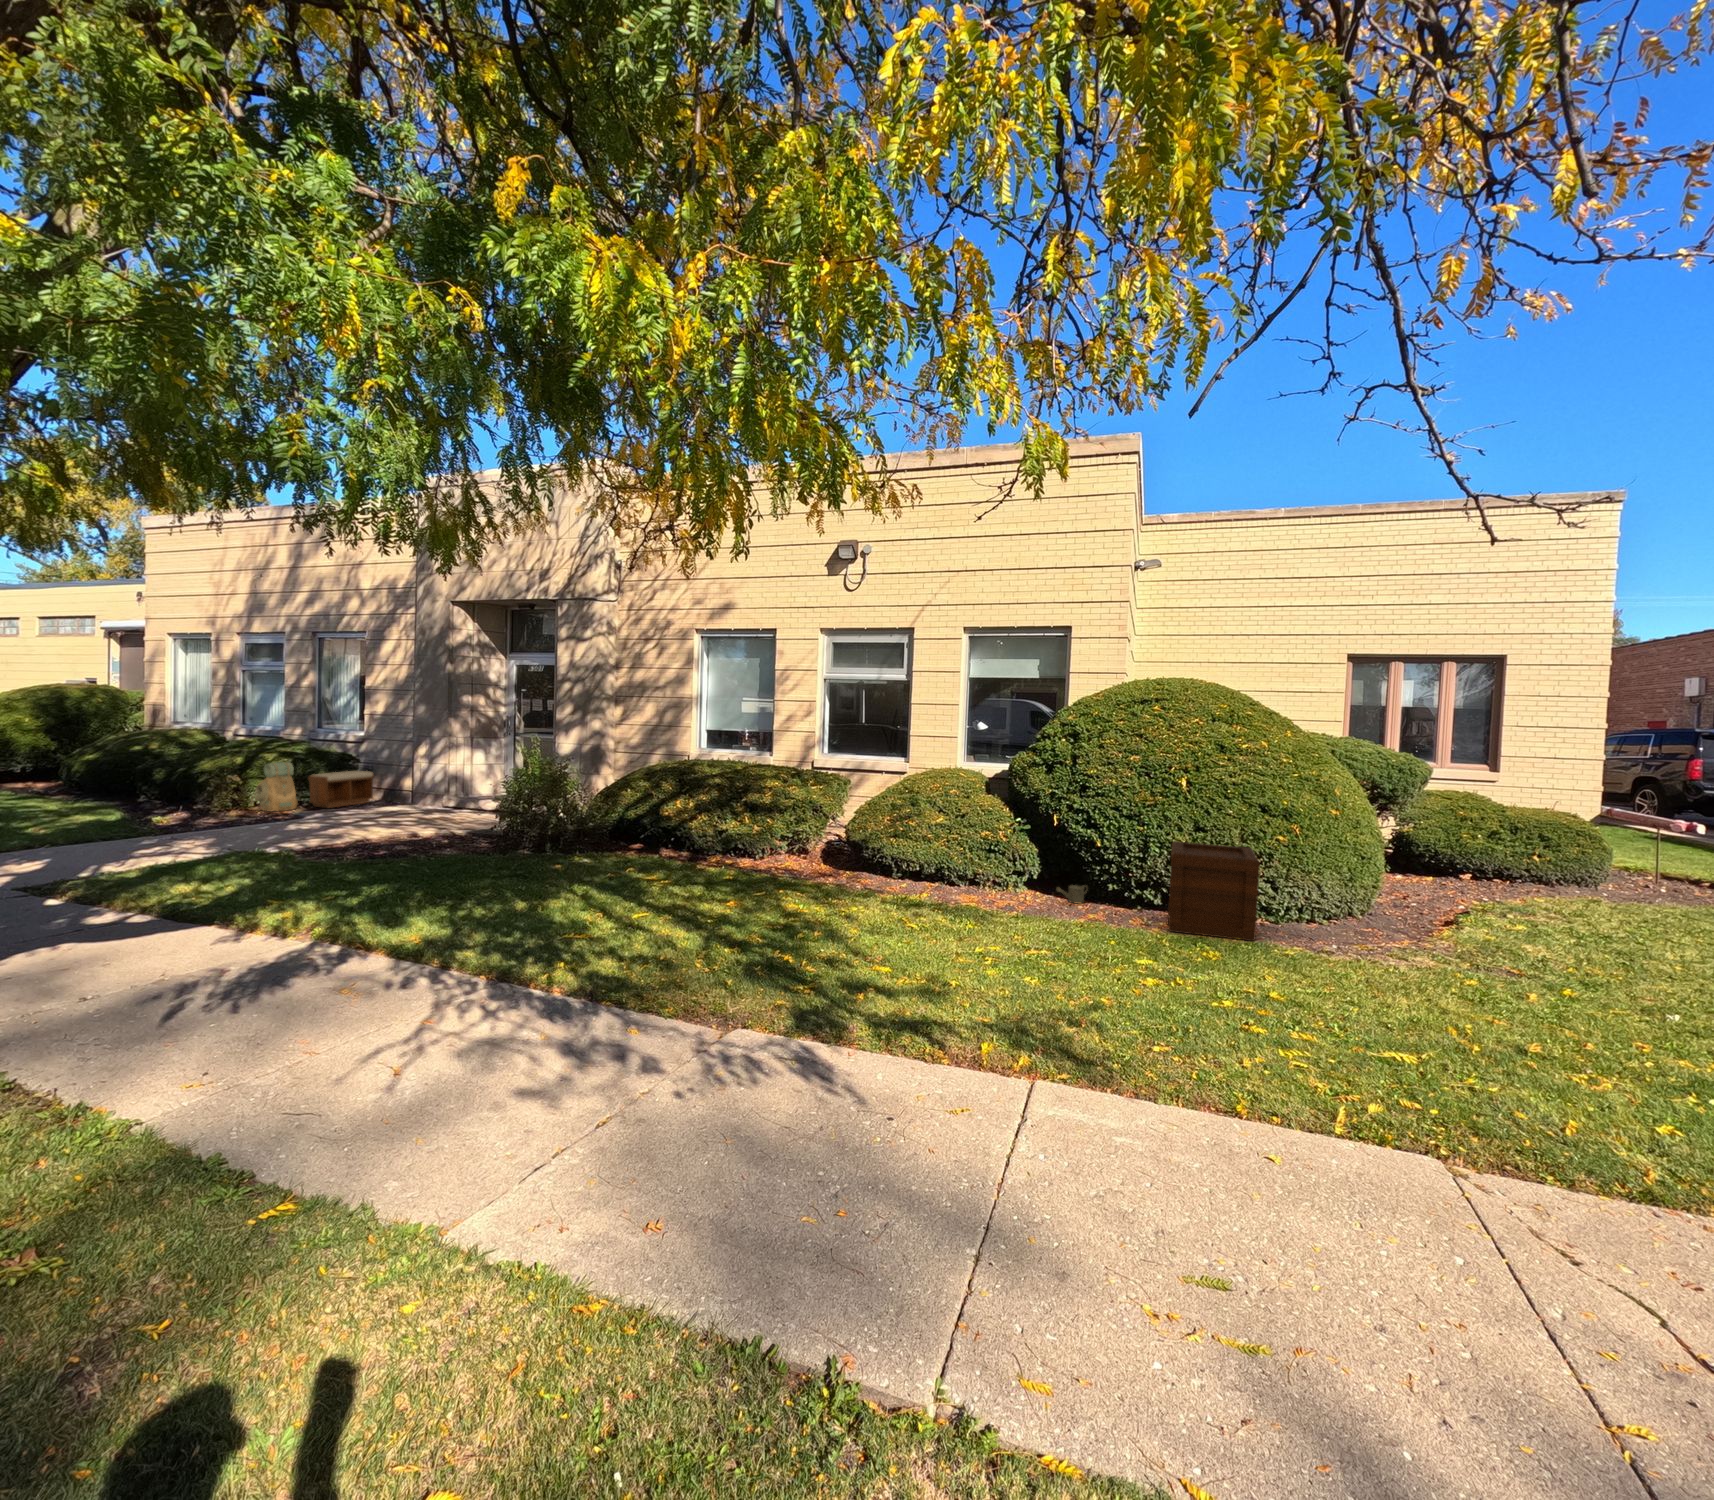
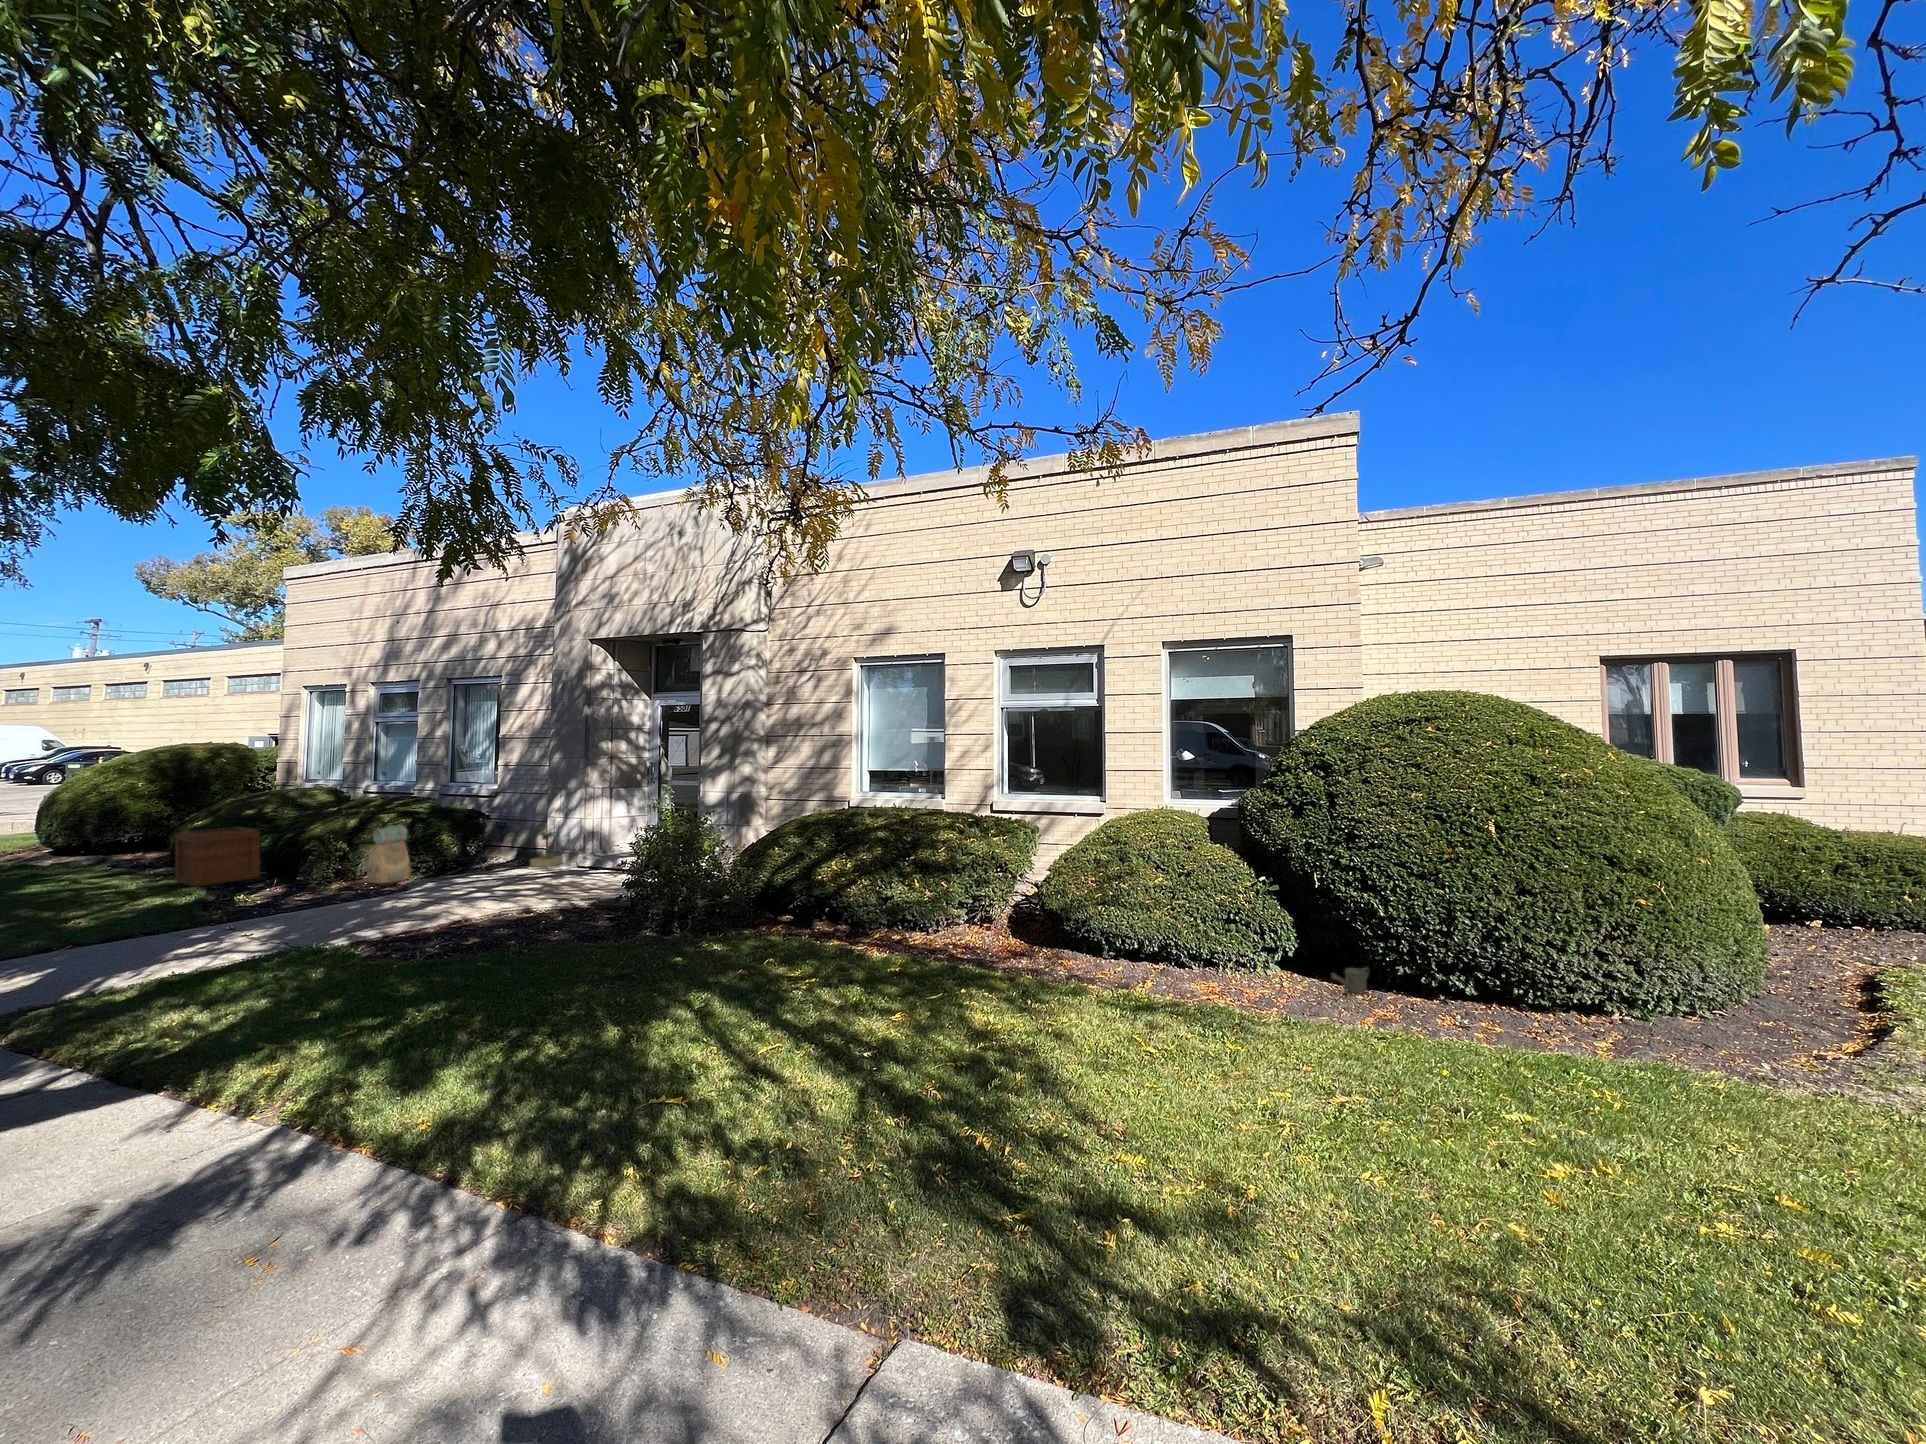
potted plant: none [400,769,431,805] -> present [531,827,563,867]
bench: present [308,771,374,808] -> none [425,830,501,876]
wooden crate: present [1168,841,1260,941] -> present [175,827,260,887]

